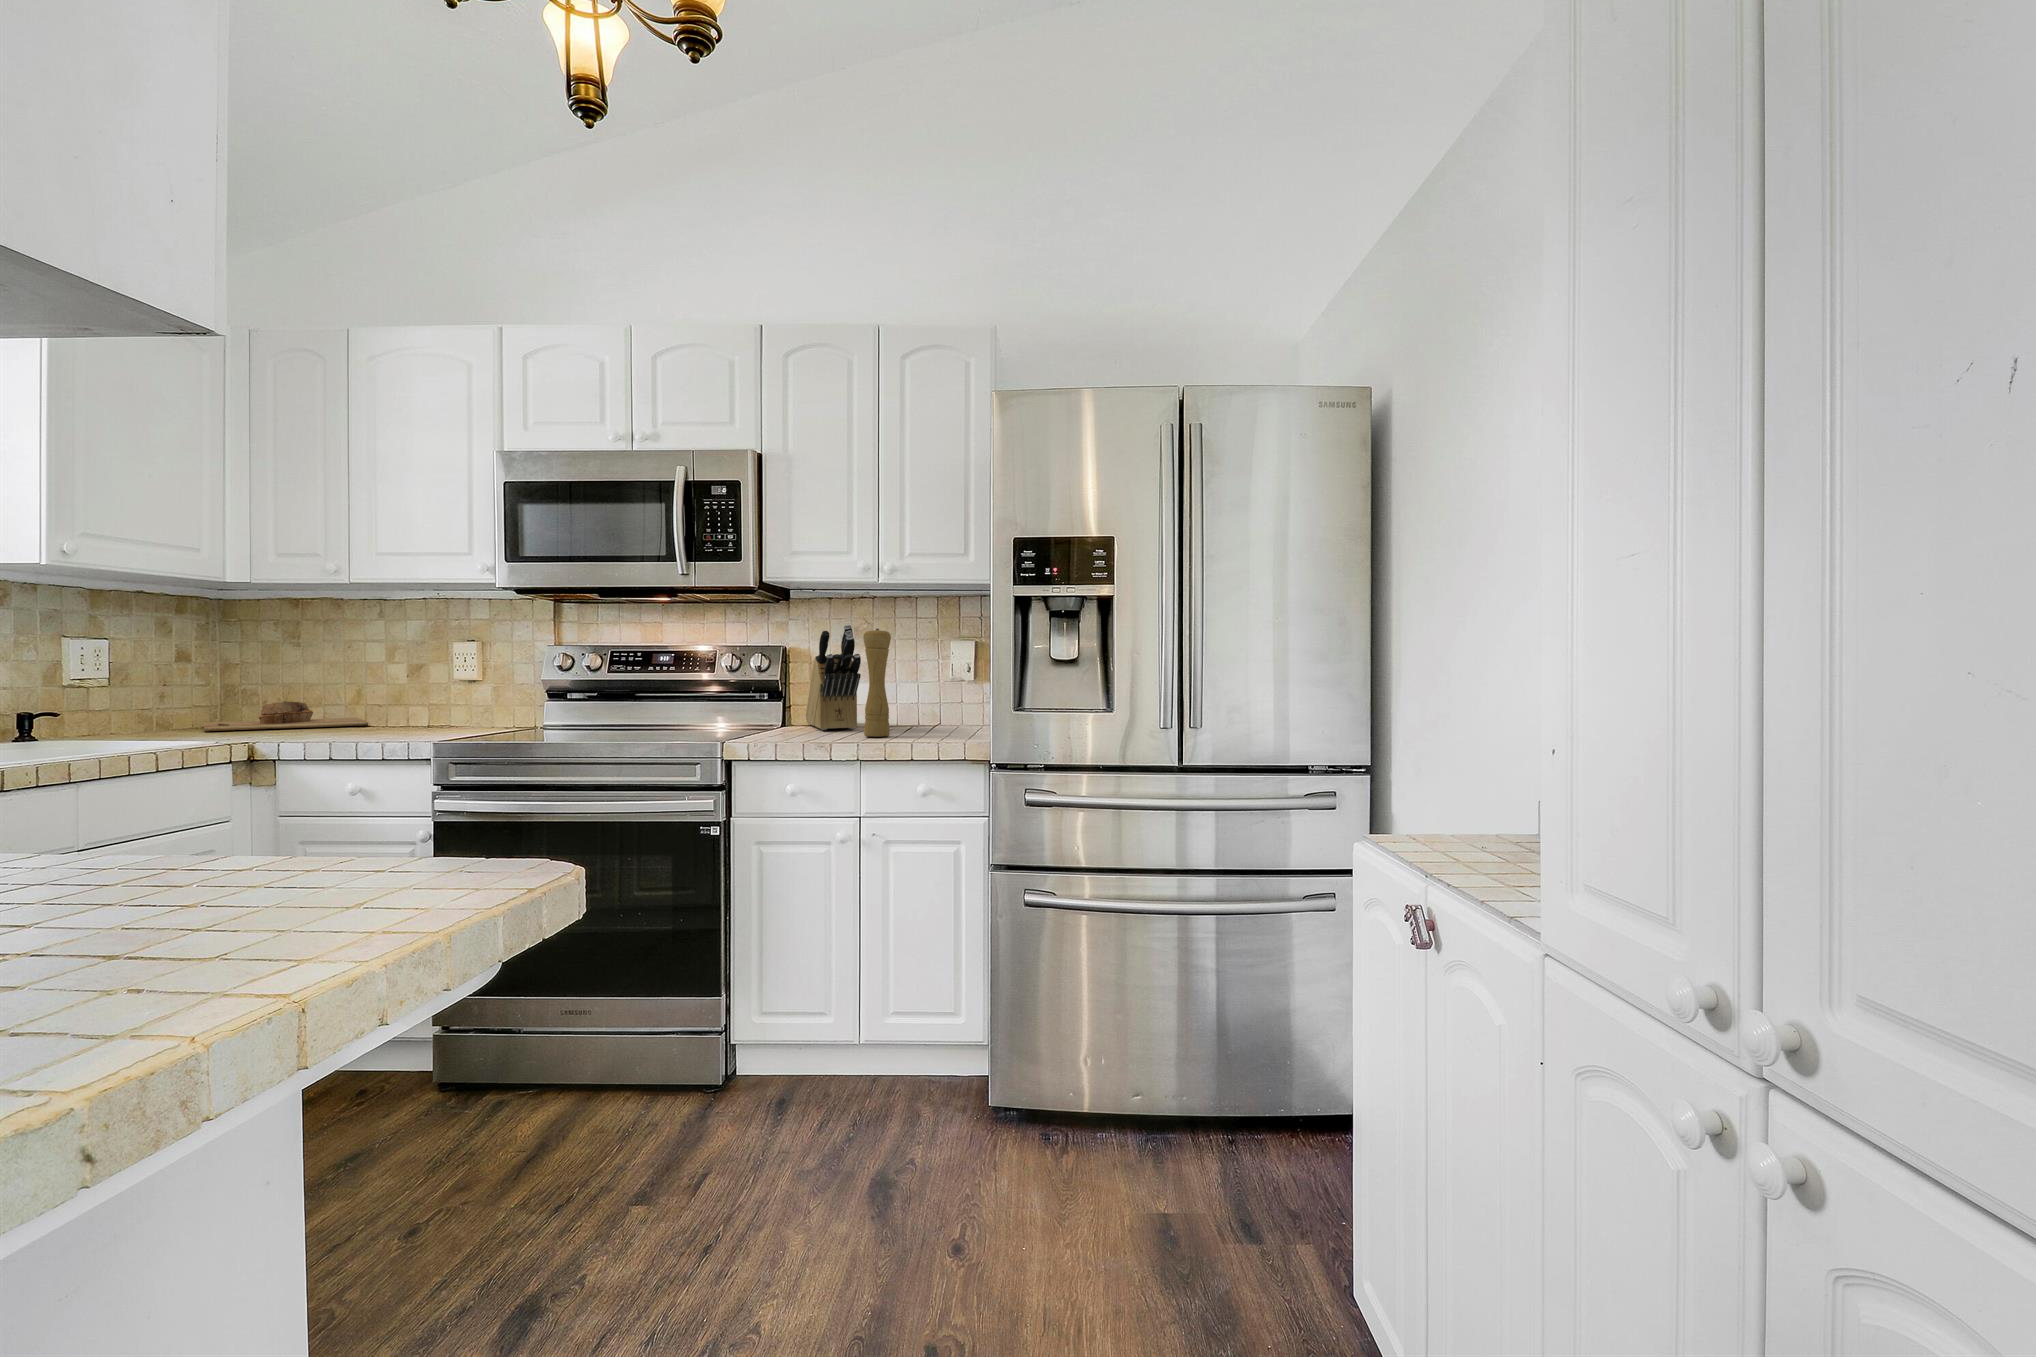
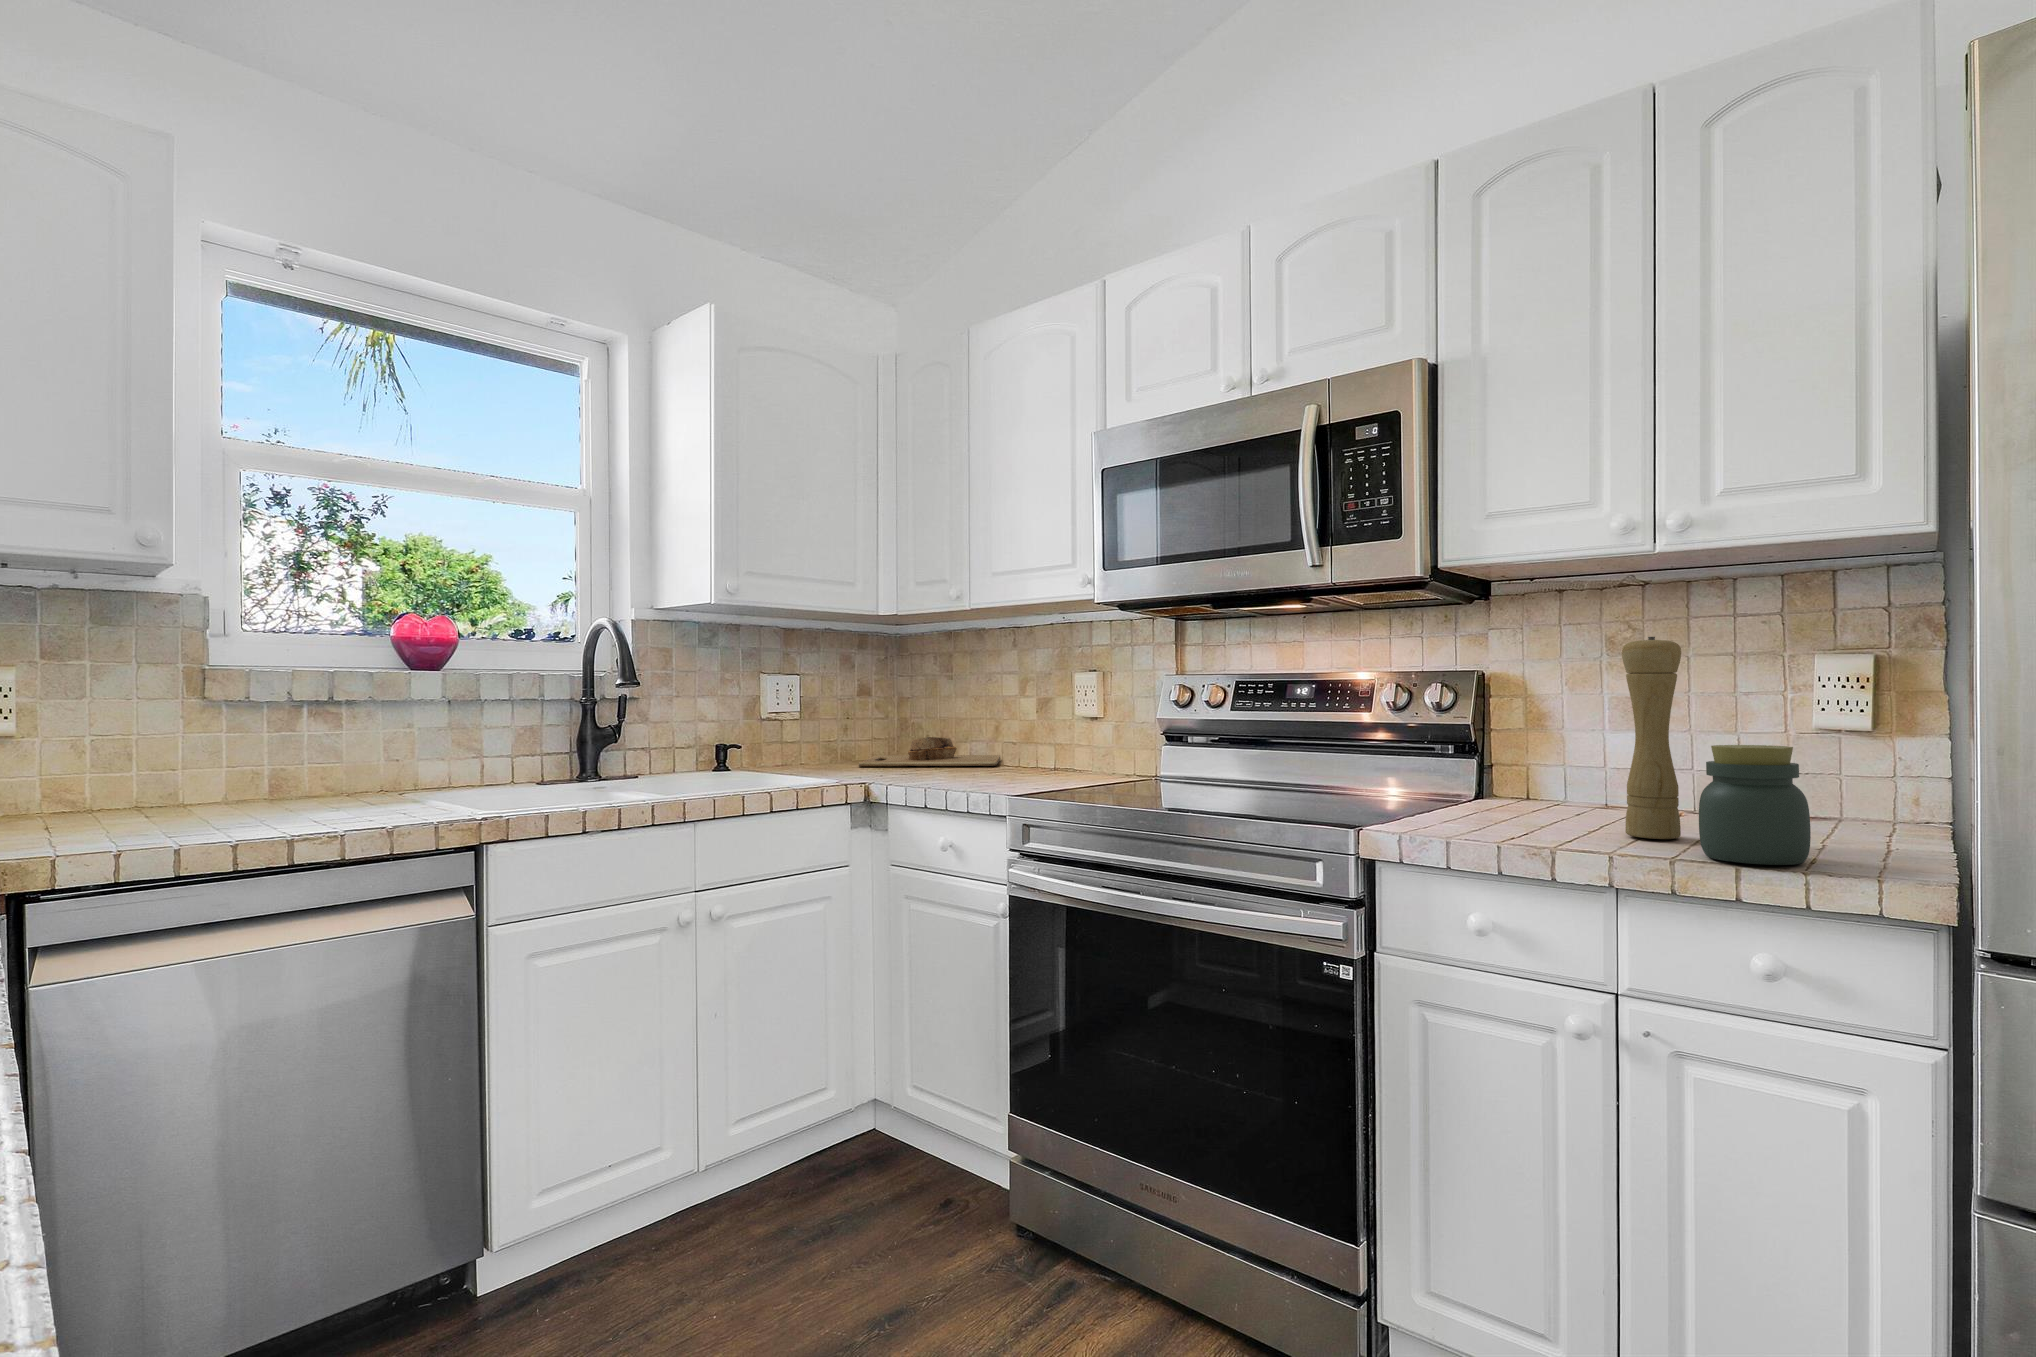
knife block: present [806,625,861,730] -> none [1522,632,1619,815]
jar: none [898,685,944,742] -> present [1699,745,1811,865]

